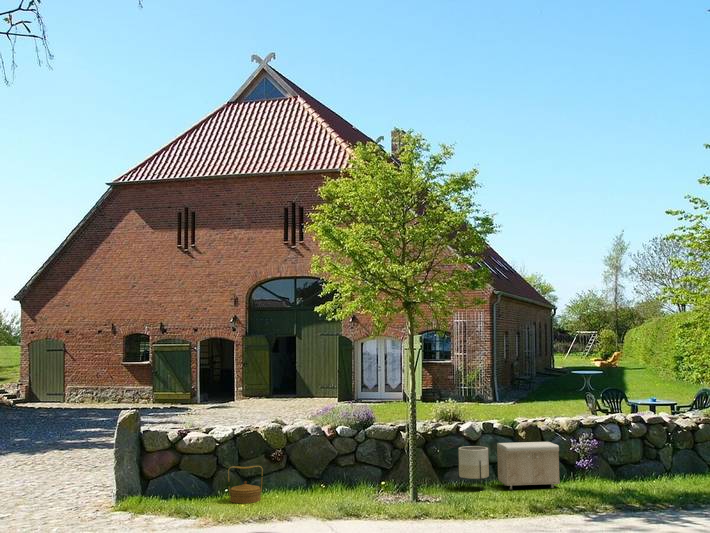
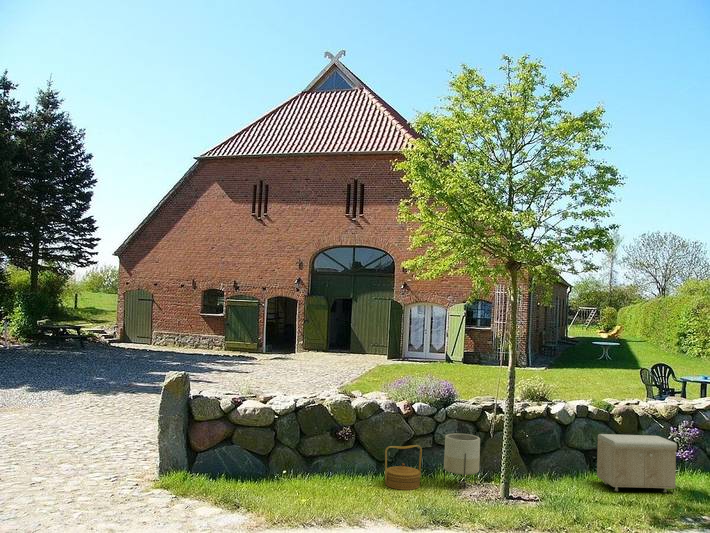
planter: present [458,446,489,488] -> present [444,433,480,490]
woven basket: present [228,466,263,503] -> present [385,445,422,490]

